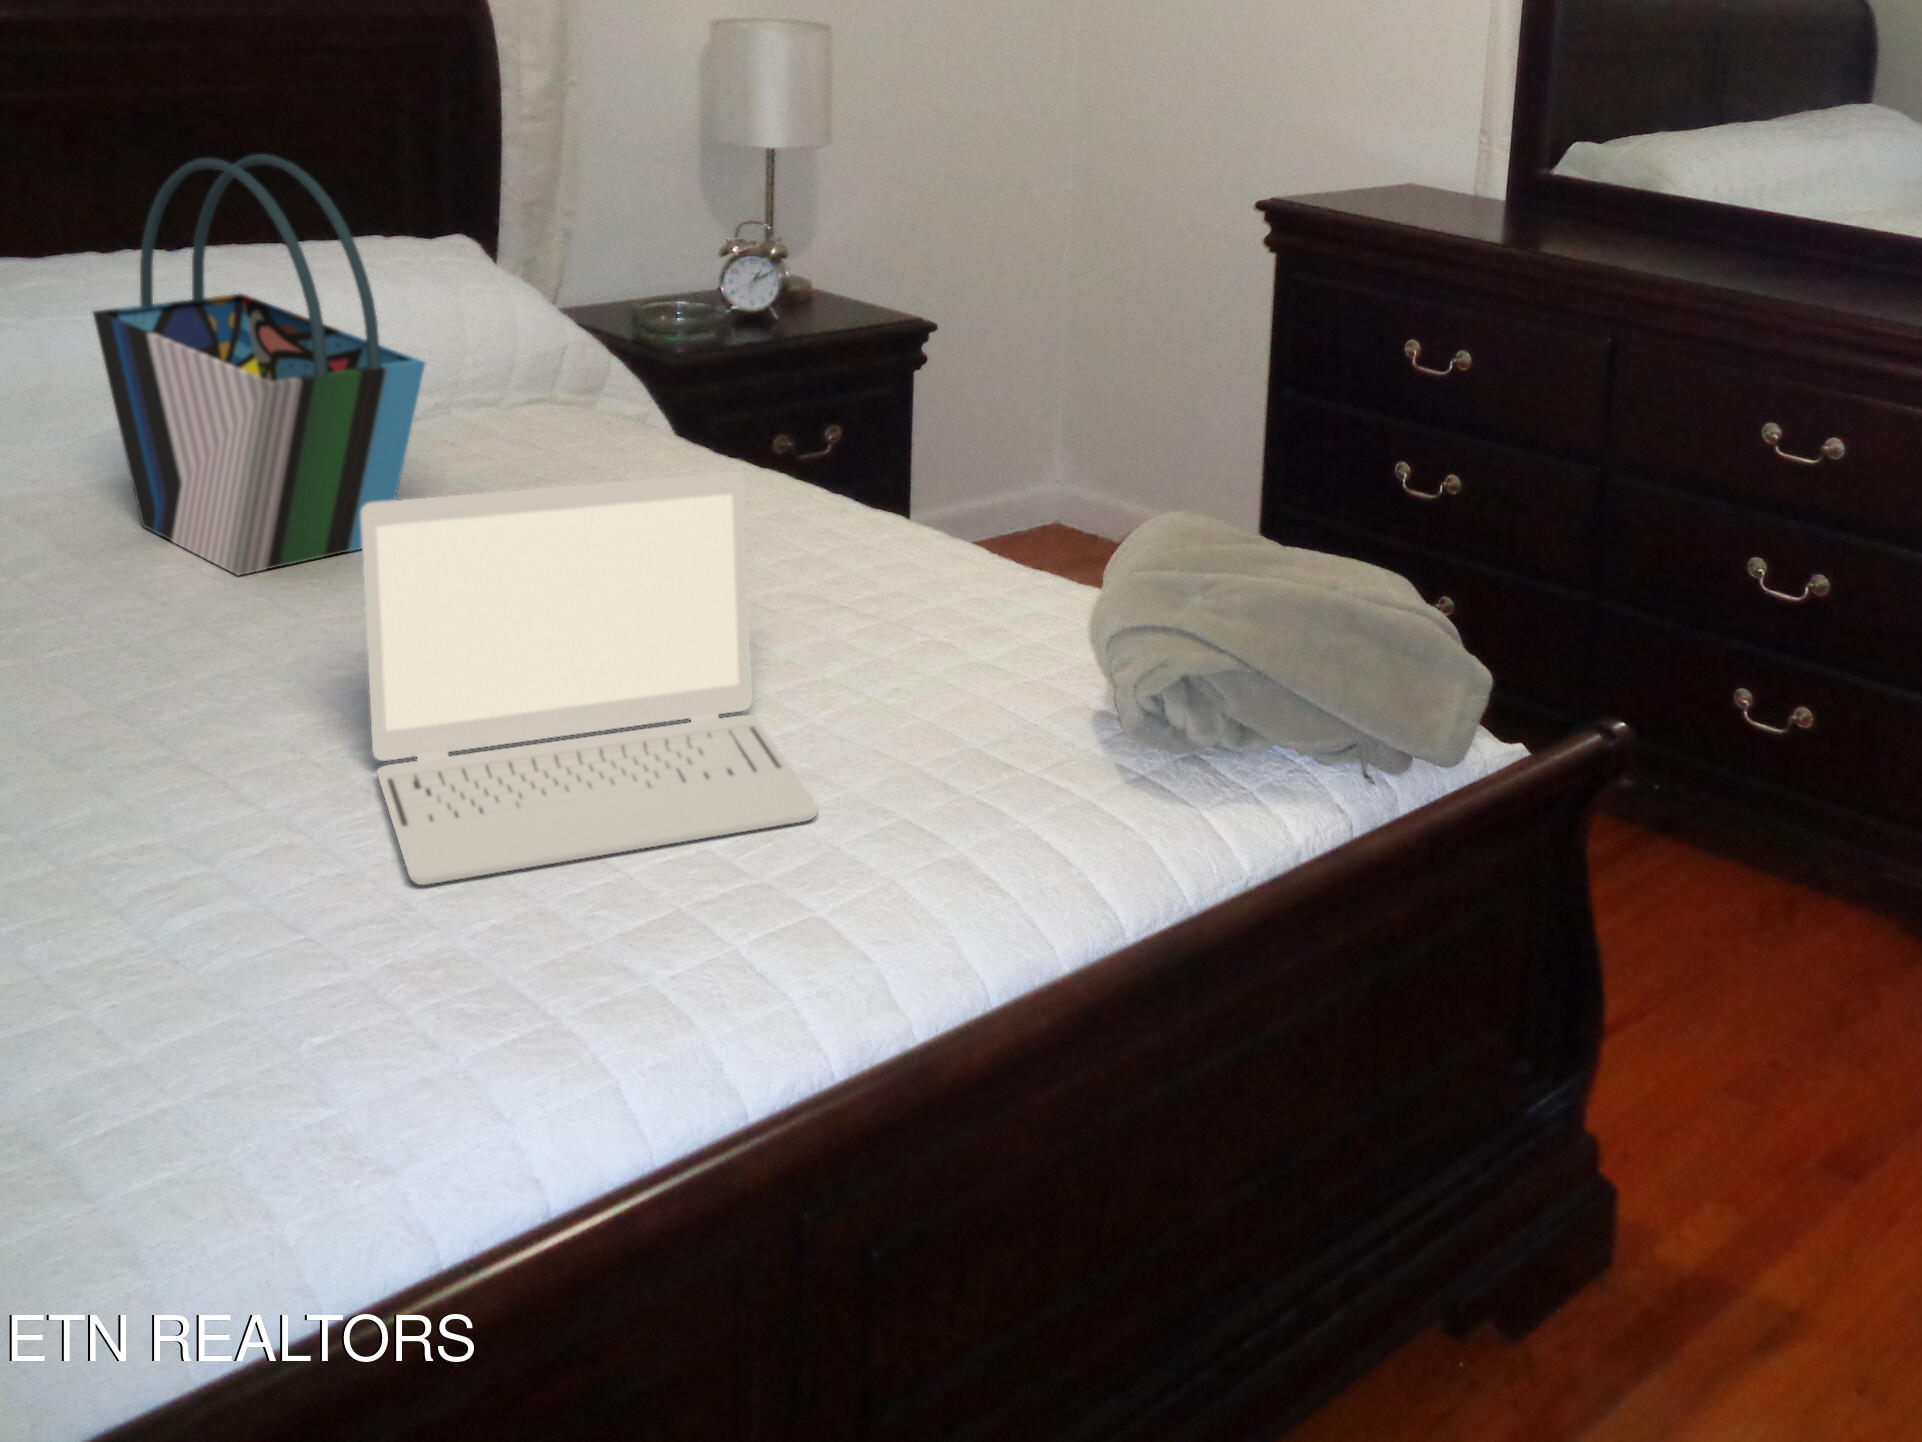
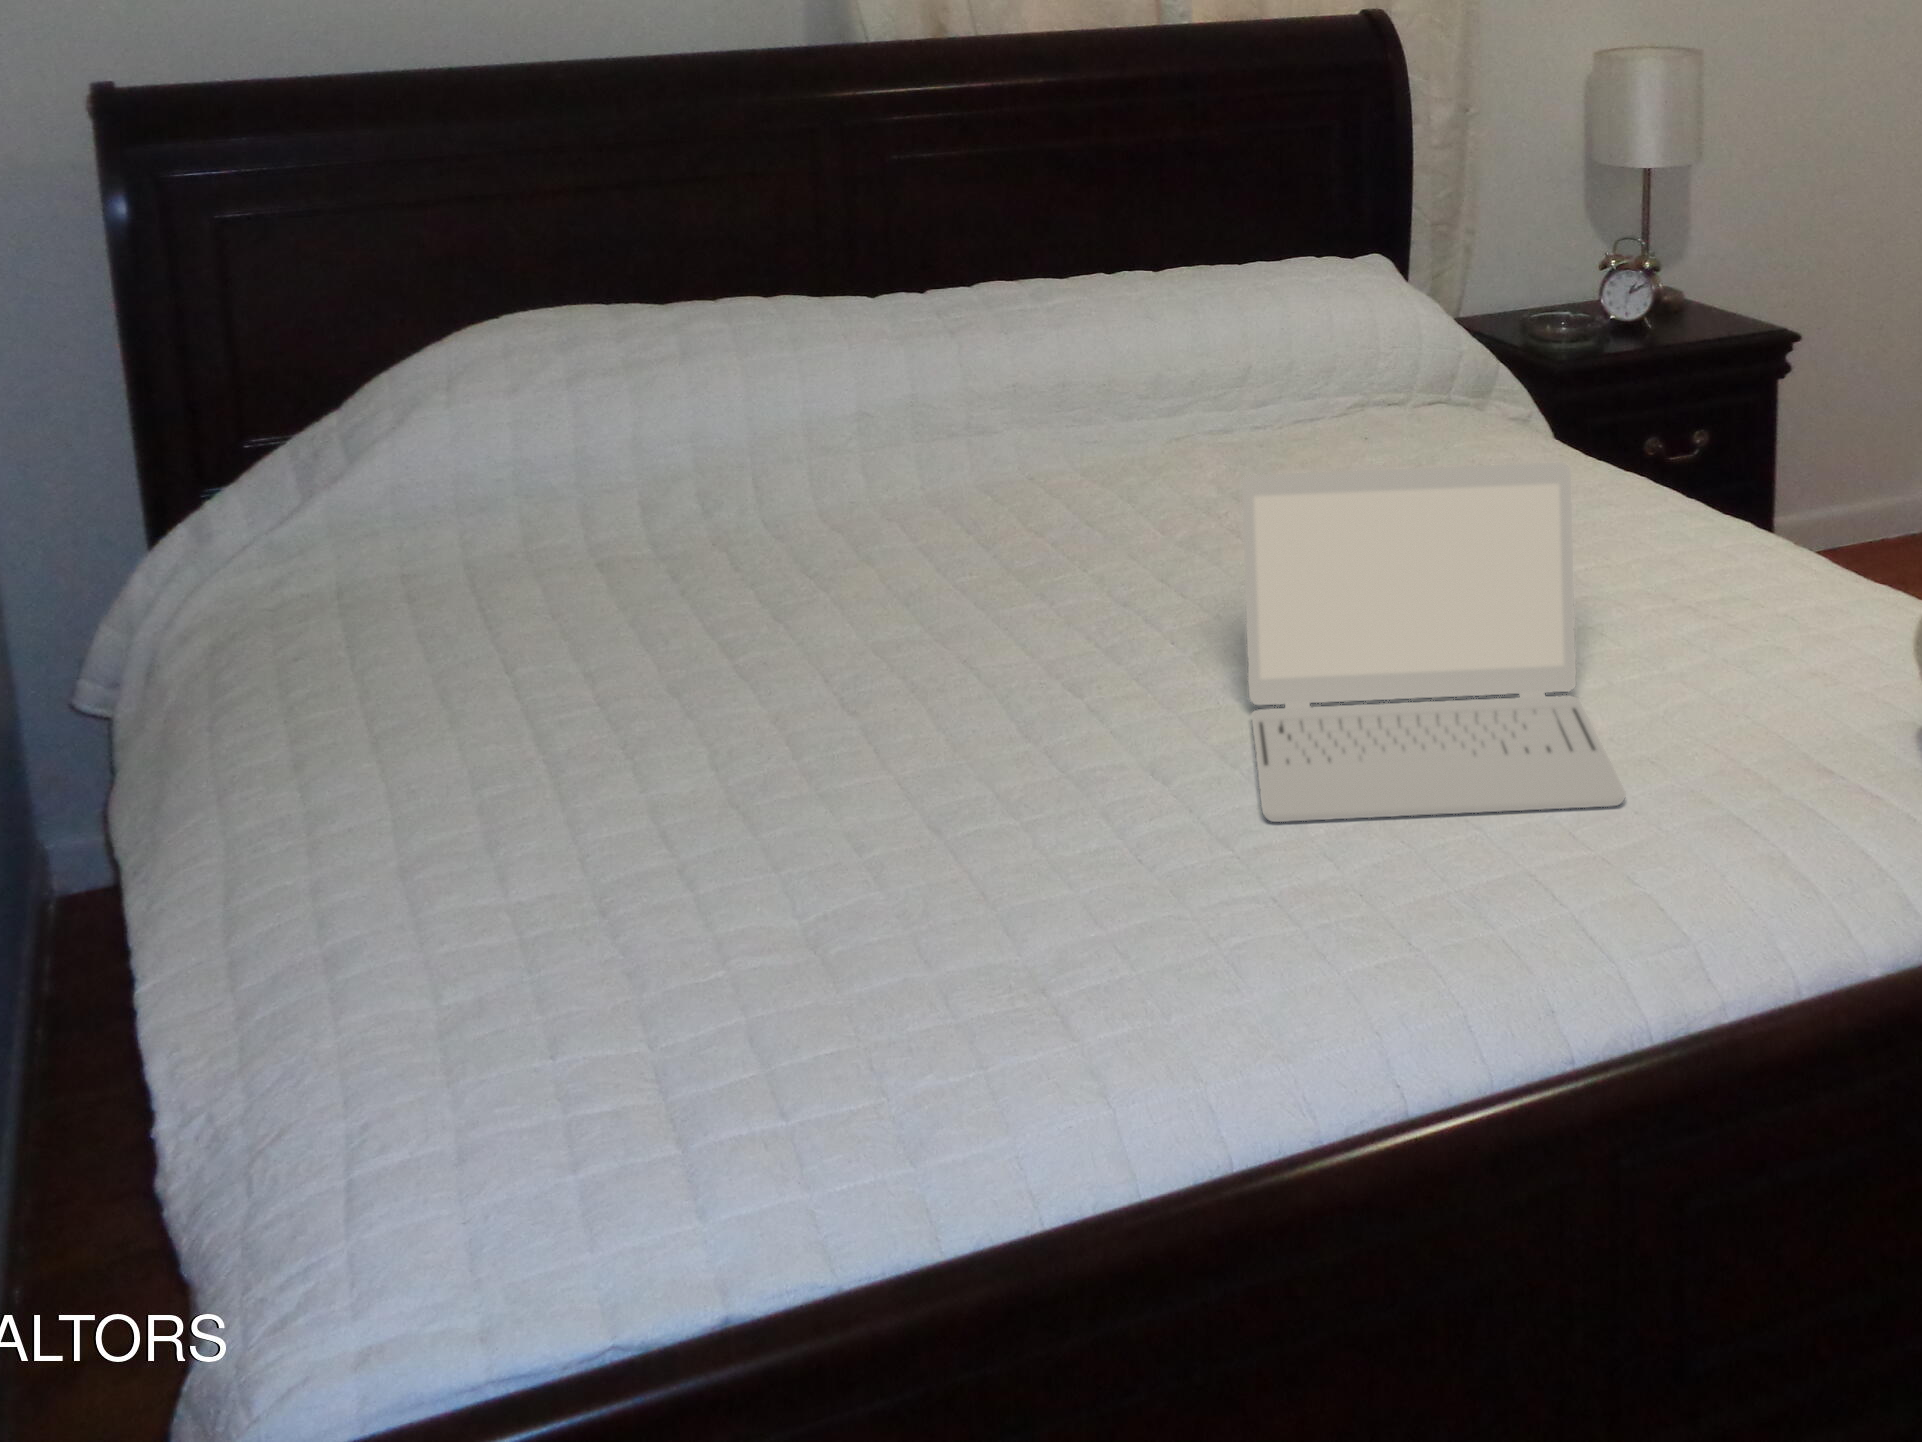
tote bag: present [93,154,425,575] -> none [1083,177,1320,534]

